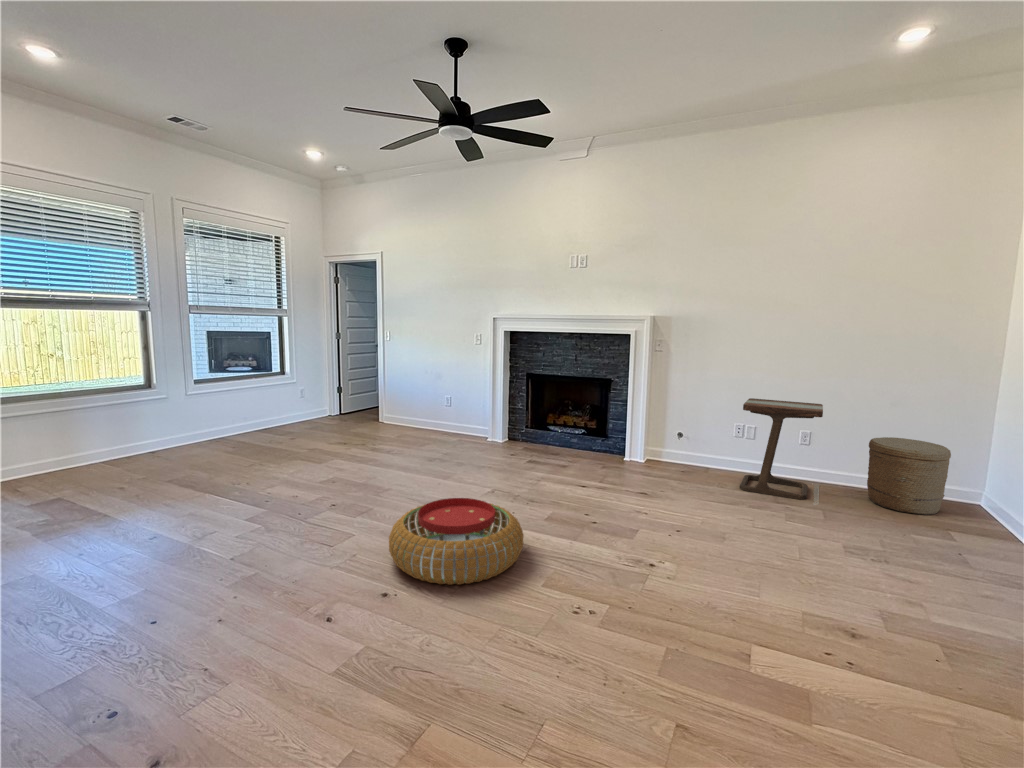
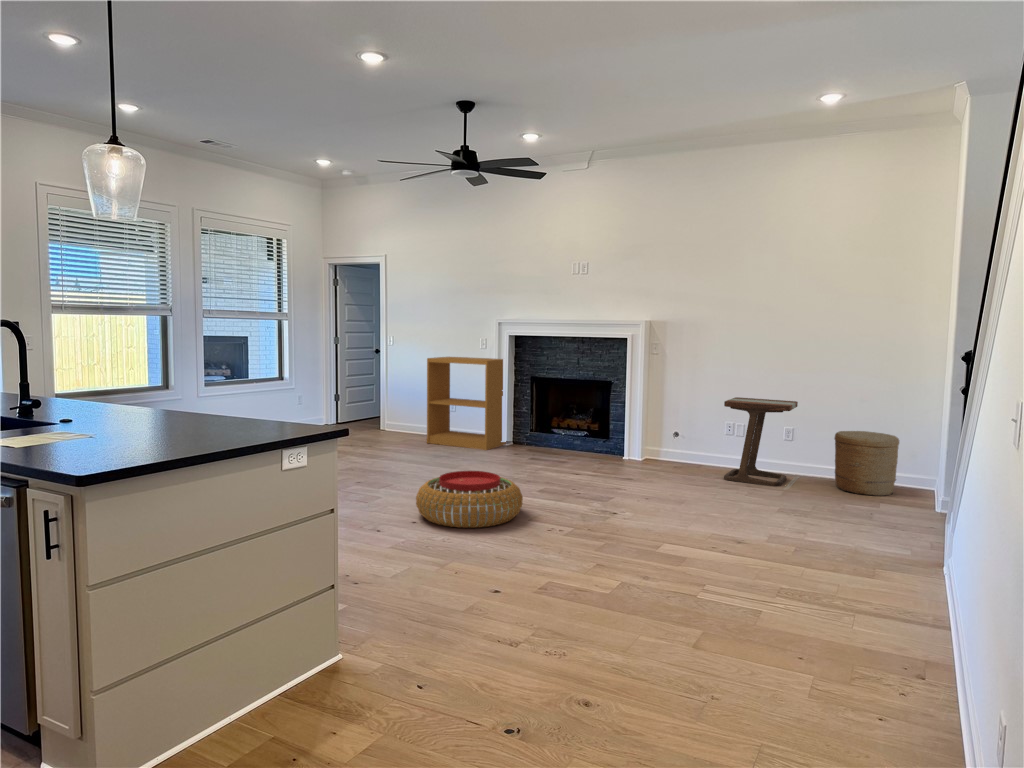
bookshelf: none [422,352,503,449] -> present [427,357,506,450]

